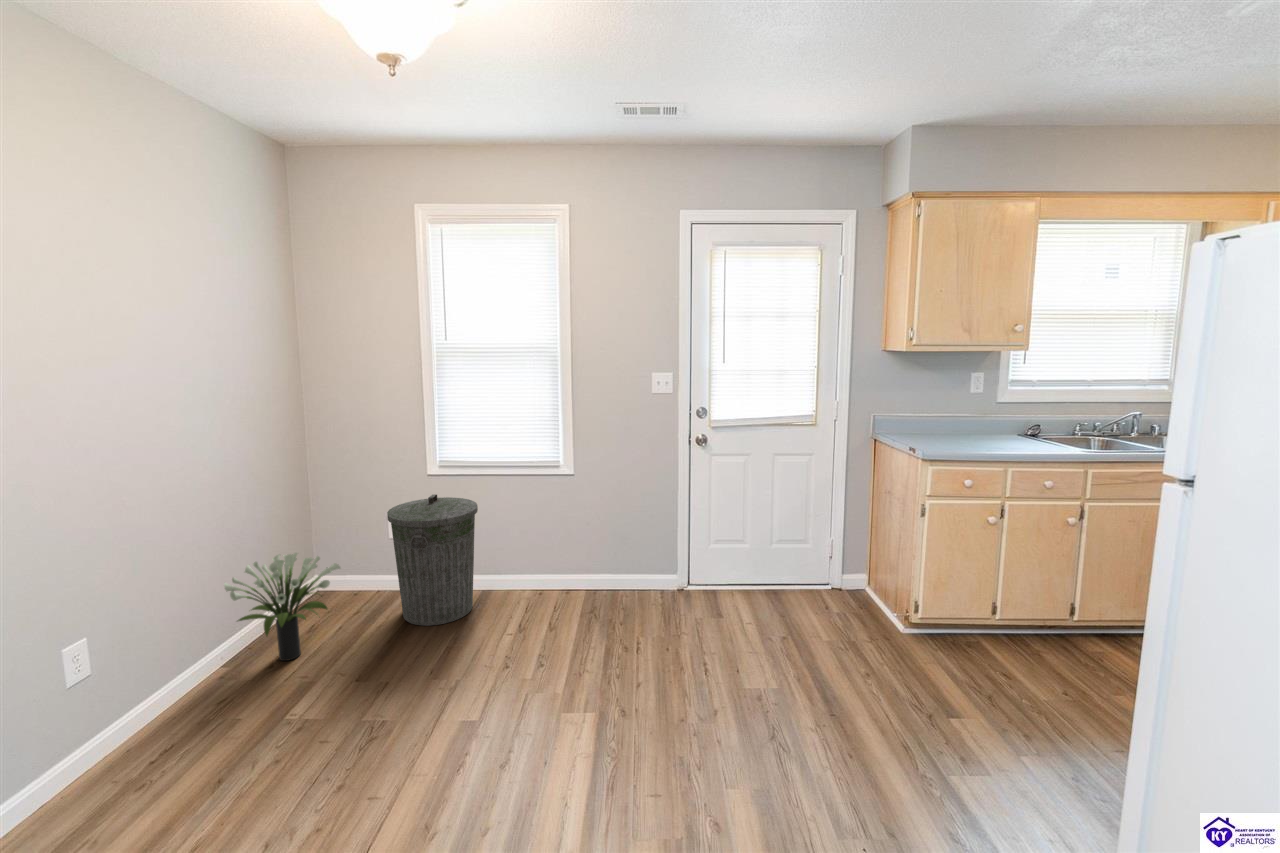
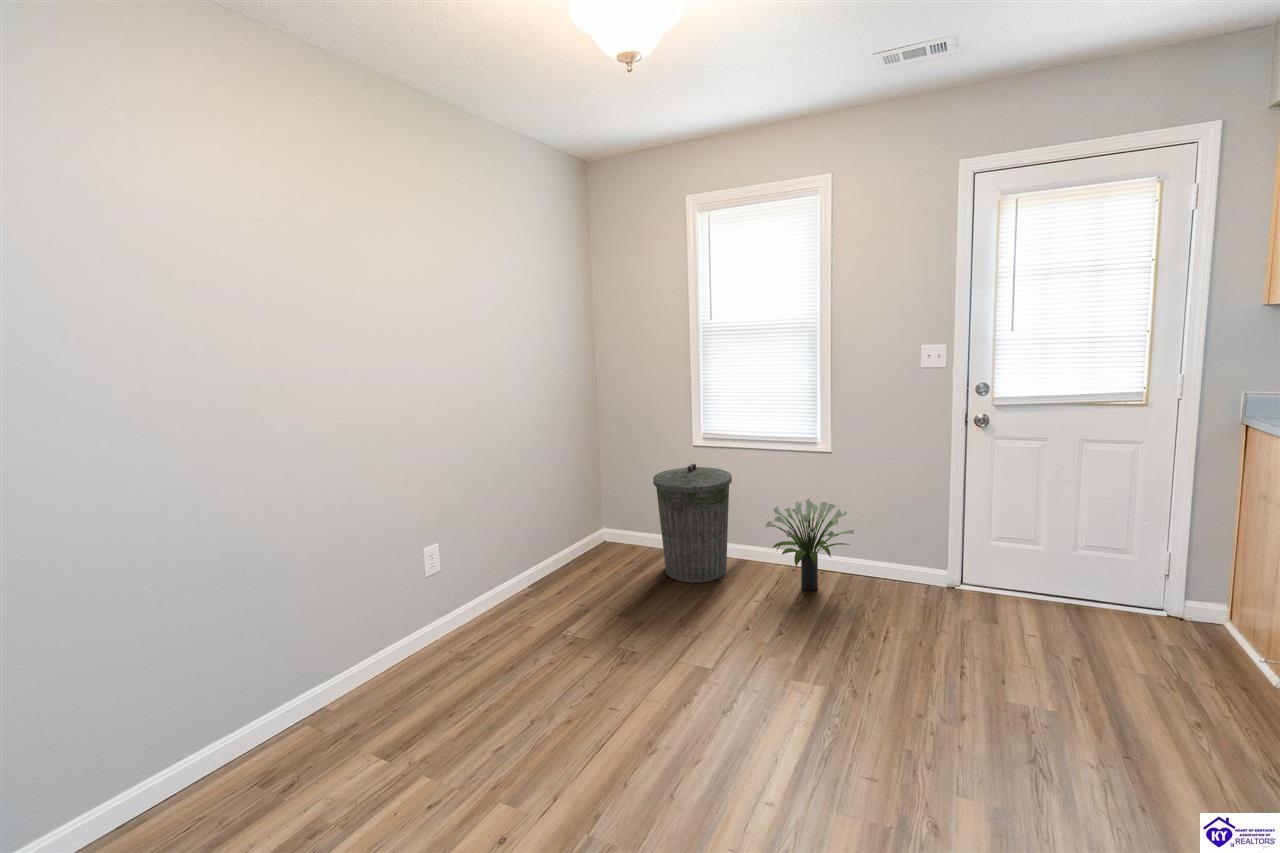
potted plant: present [224,553,340,661] -> present [765,499,854,591]

